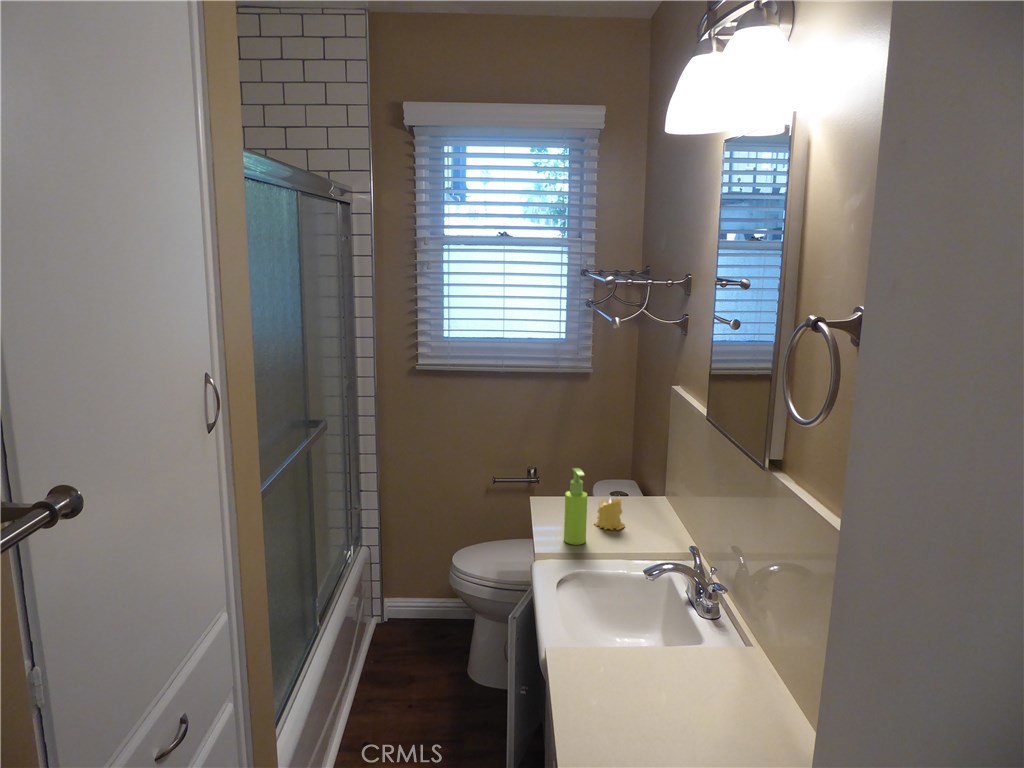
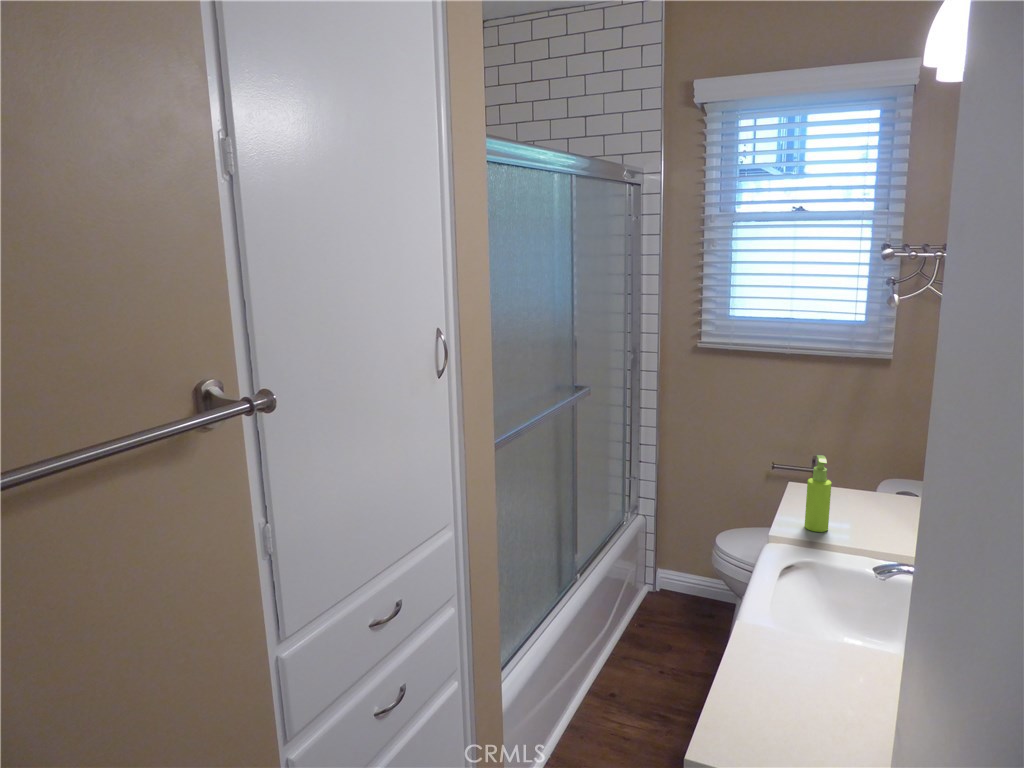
candle: present [594,498,625,530] -> none [846,490,881,525]

